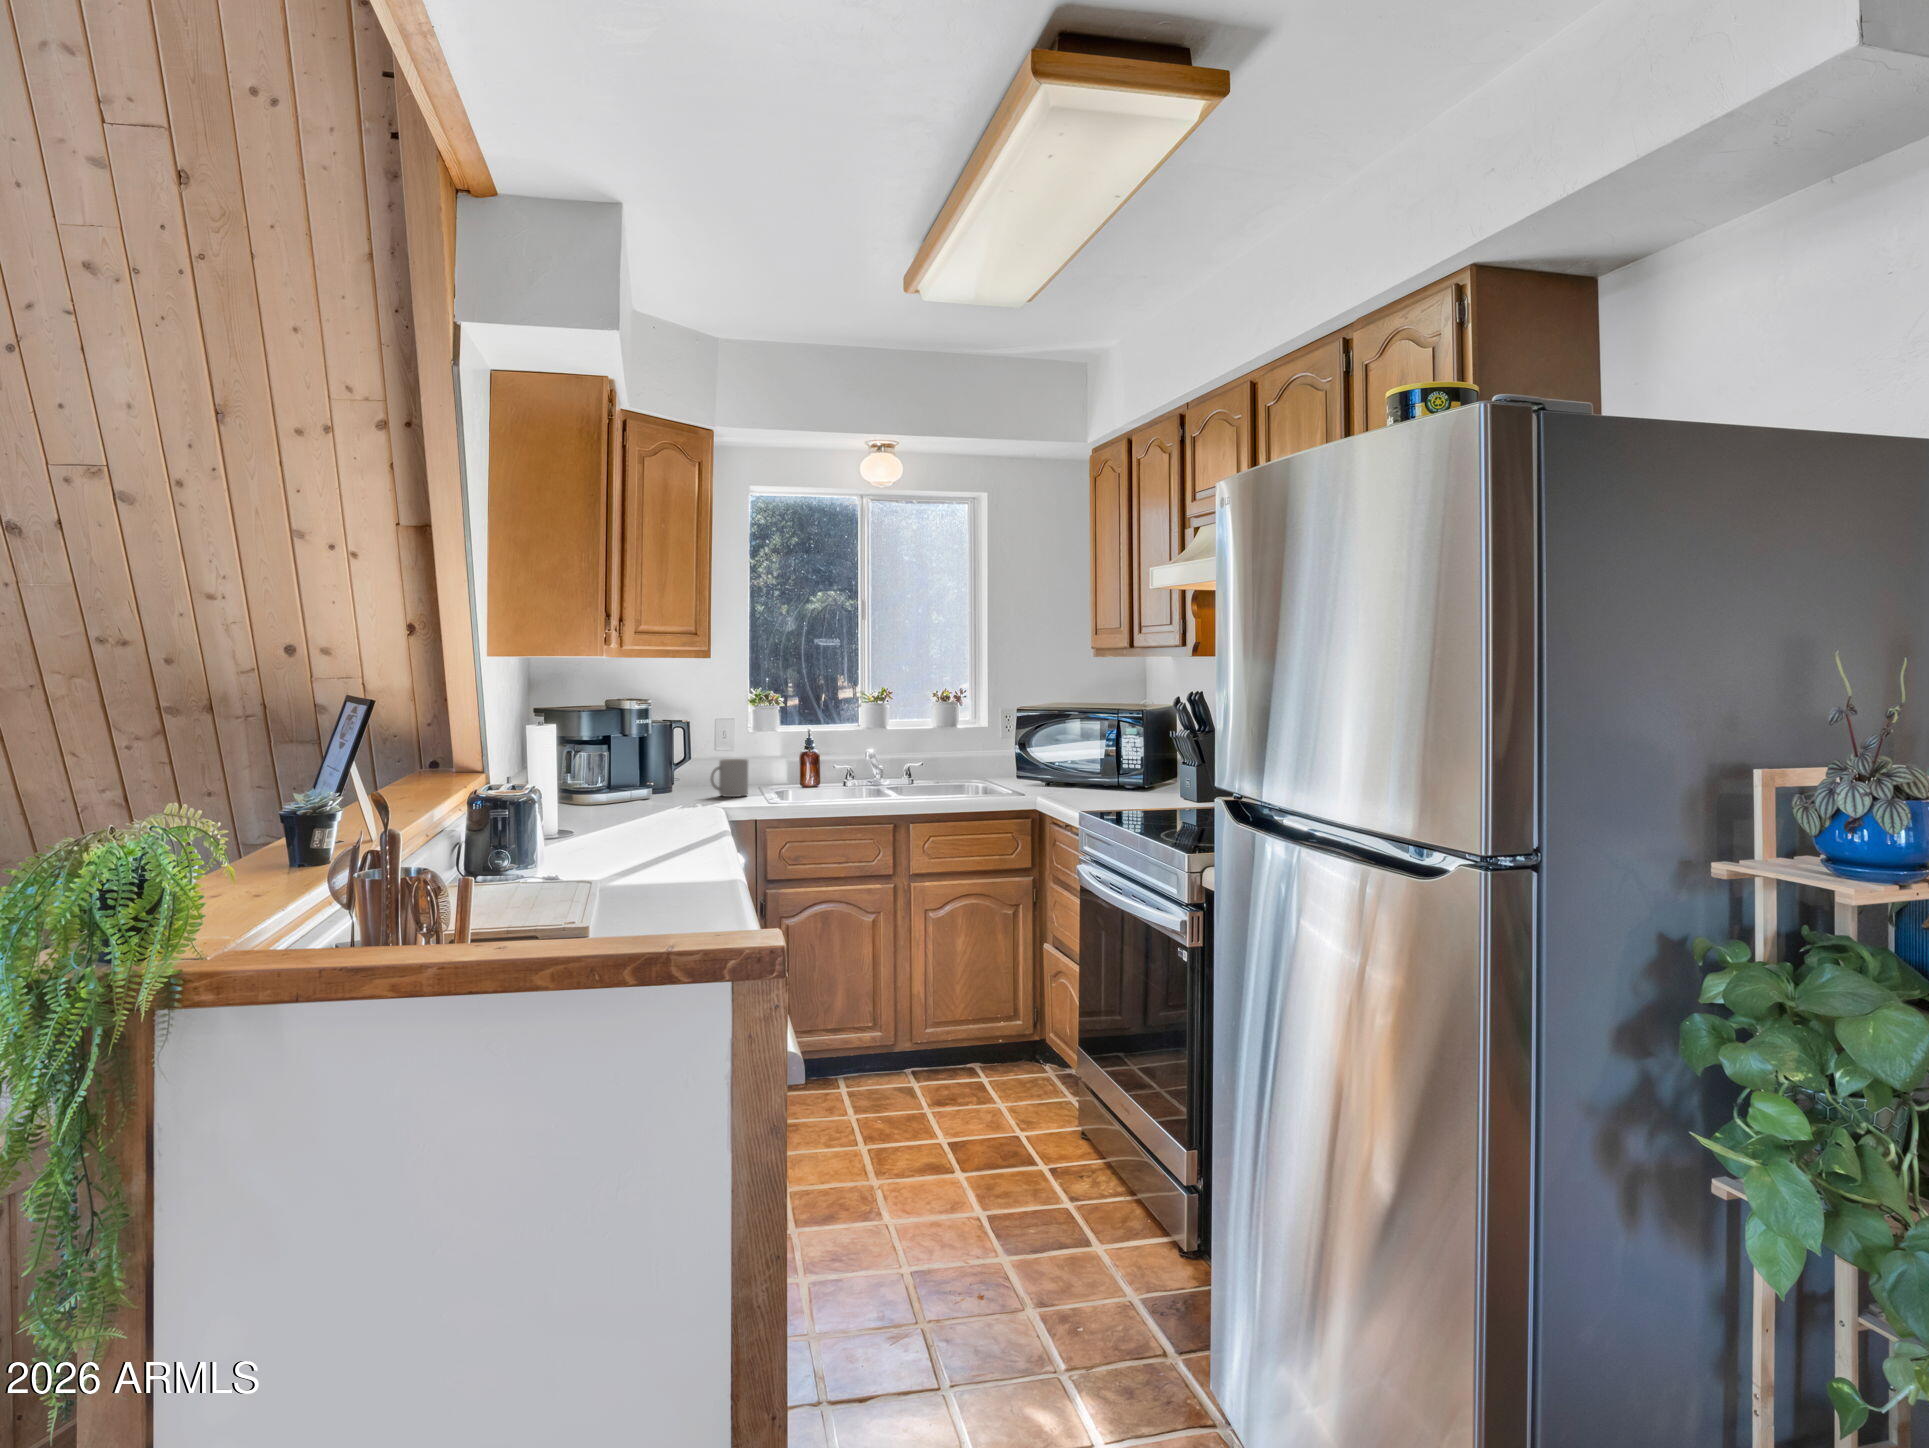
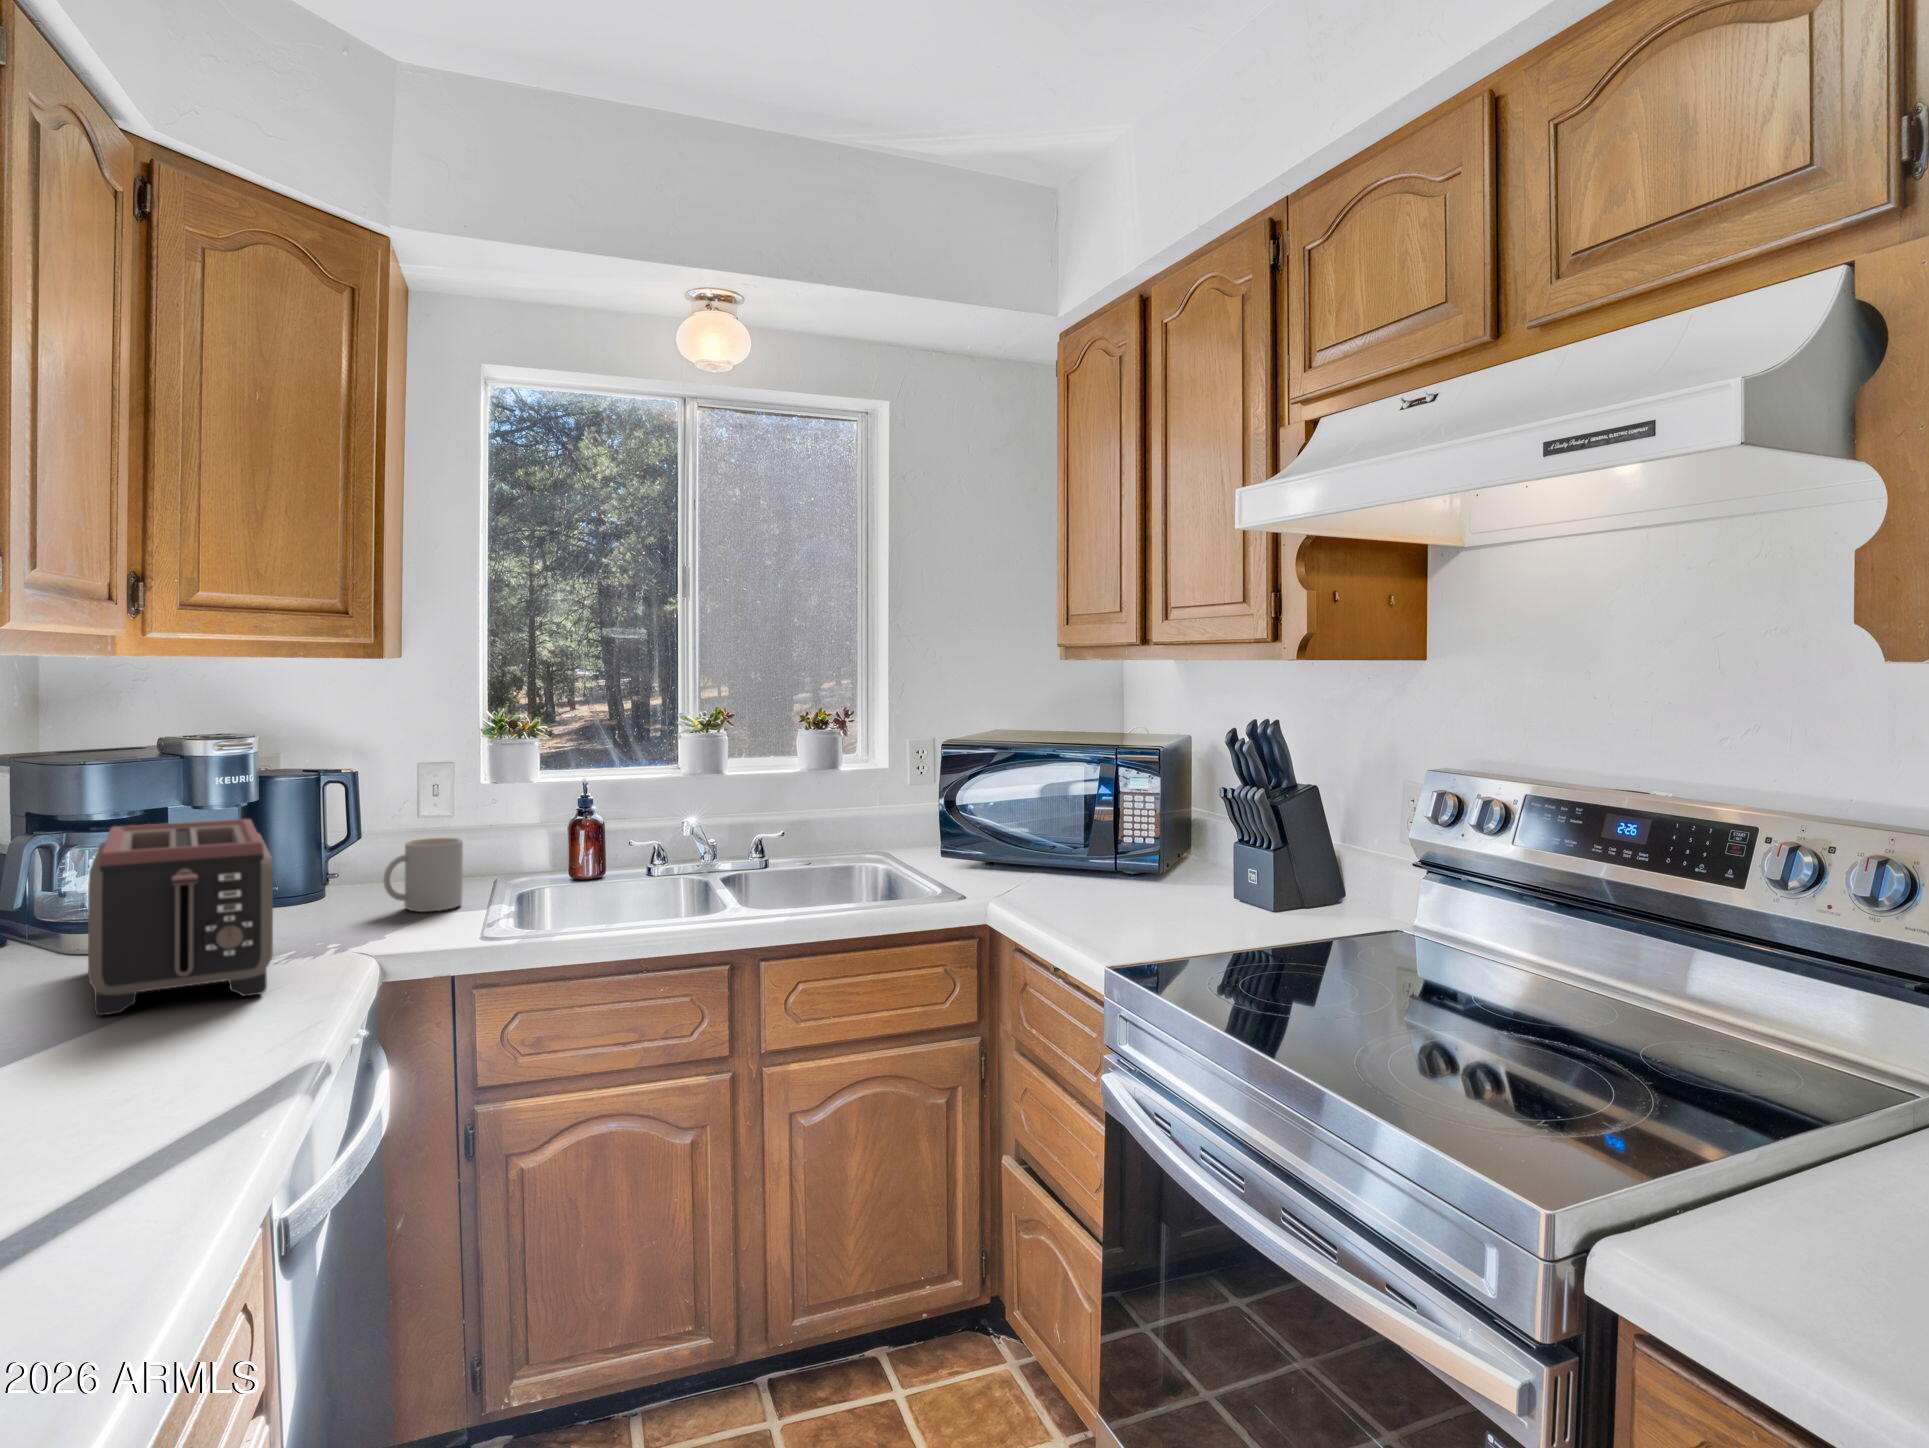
toaster: none [599,739,685,817] -> present [88,819,273,1015]

